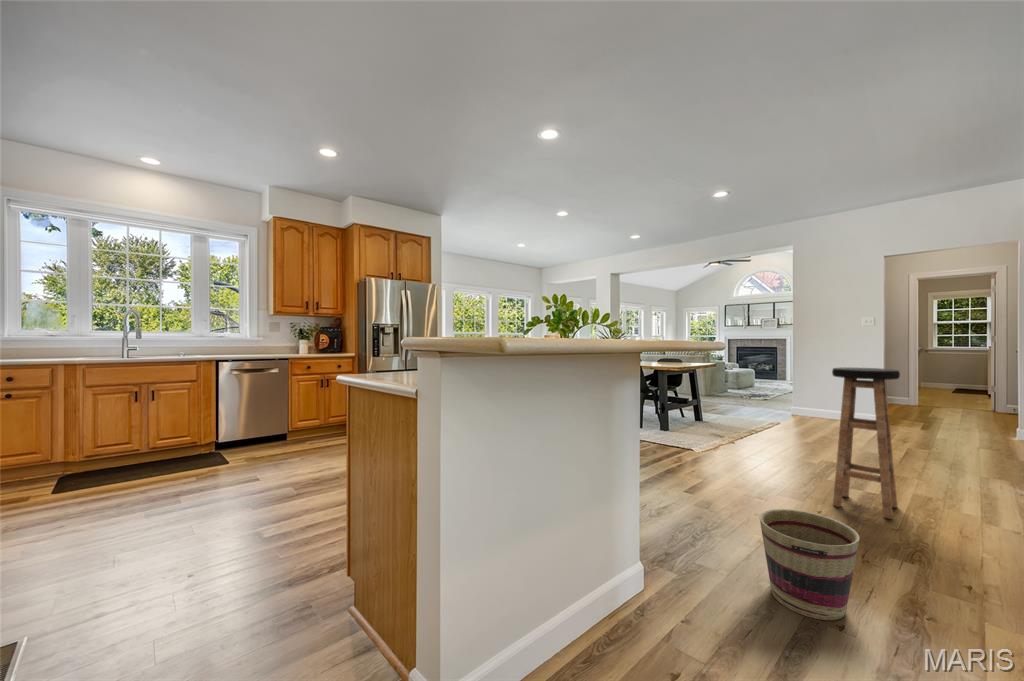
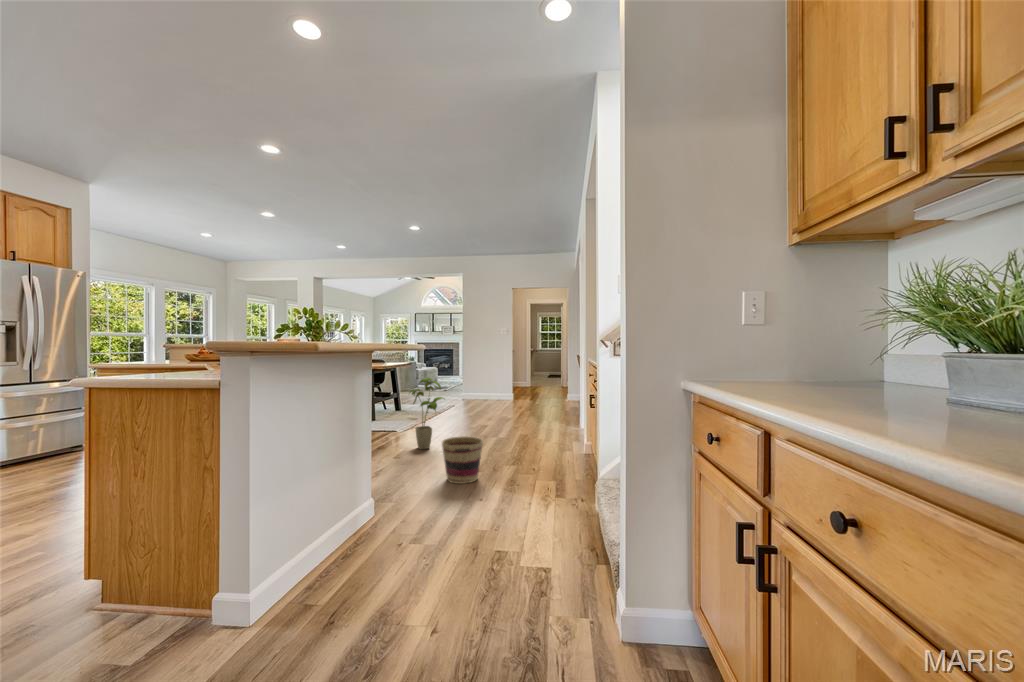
bar stool: present [832,367,900,519] -> none [479,362,508,443]
house plant: none [704,389,767,499] -> present [410,378,443,449]

